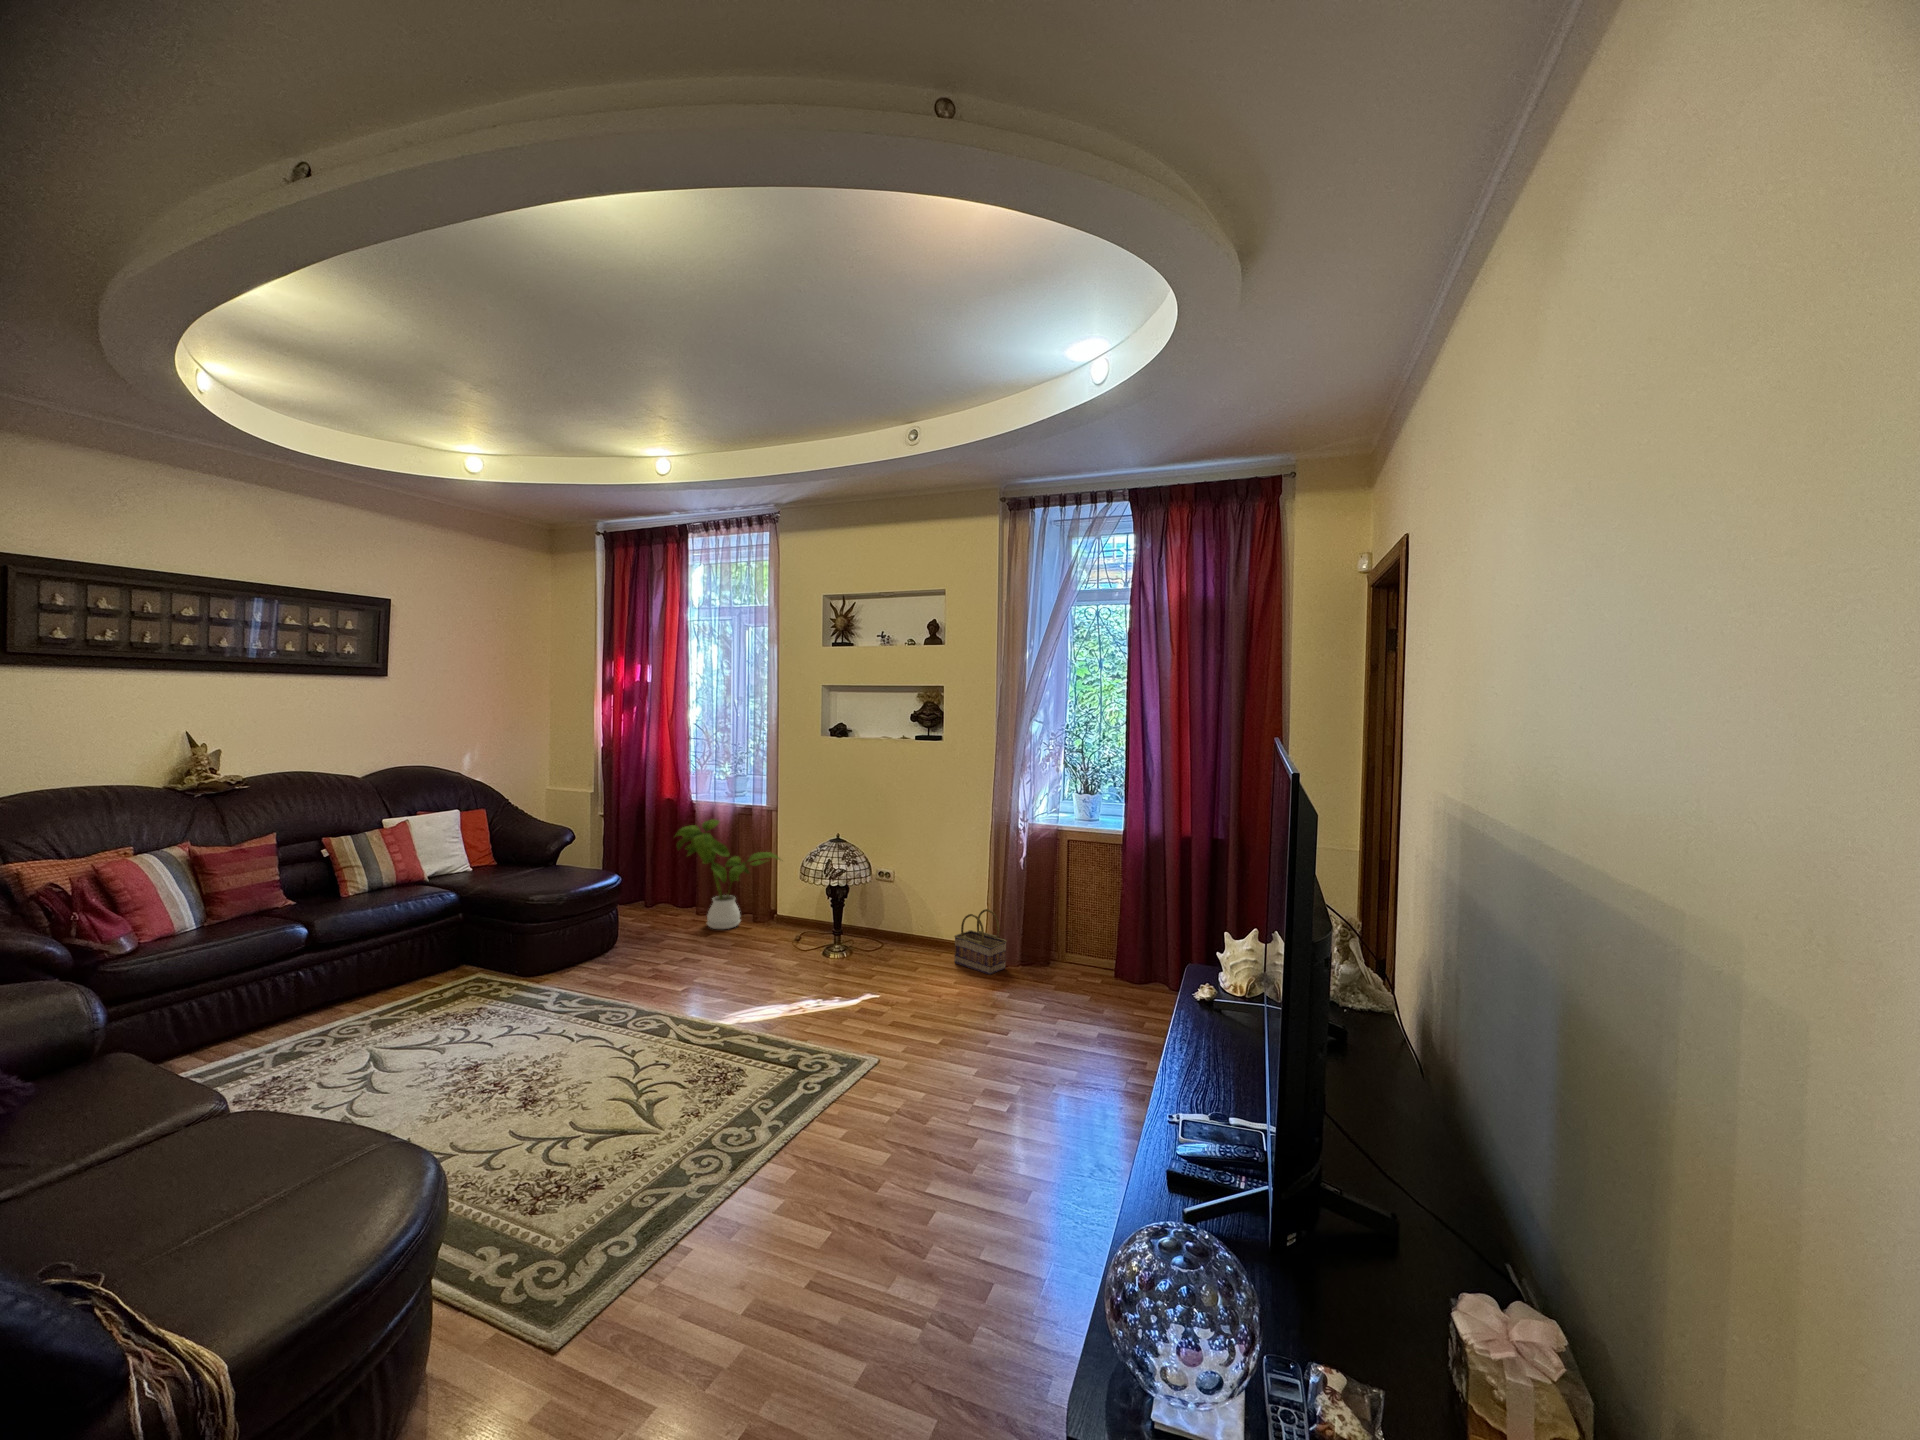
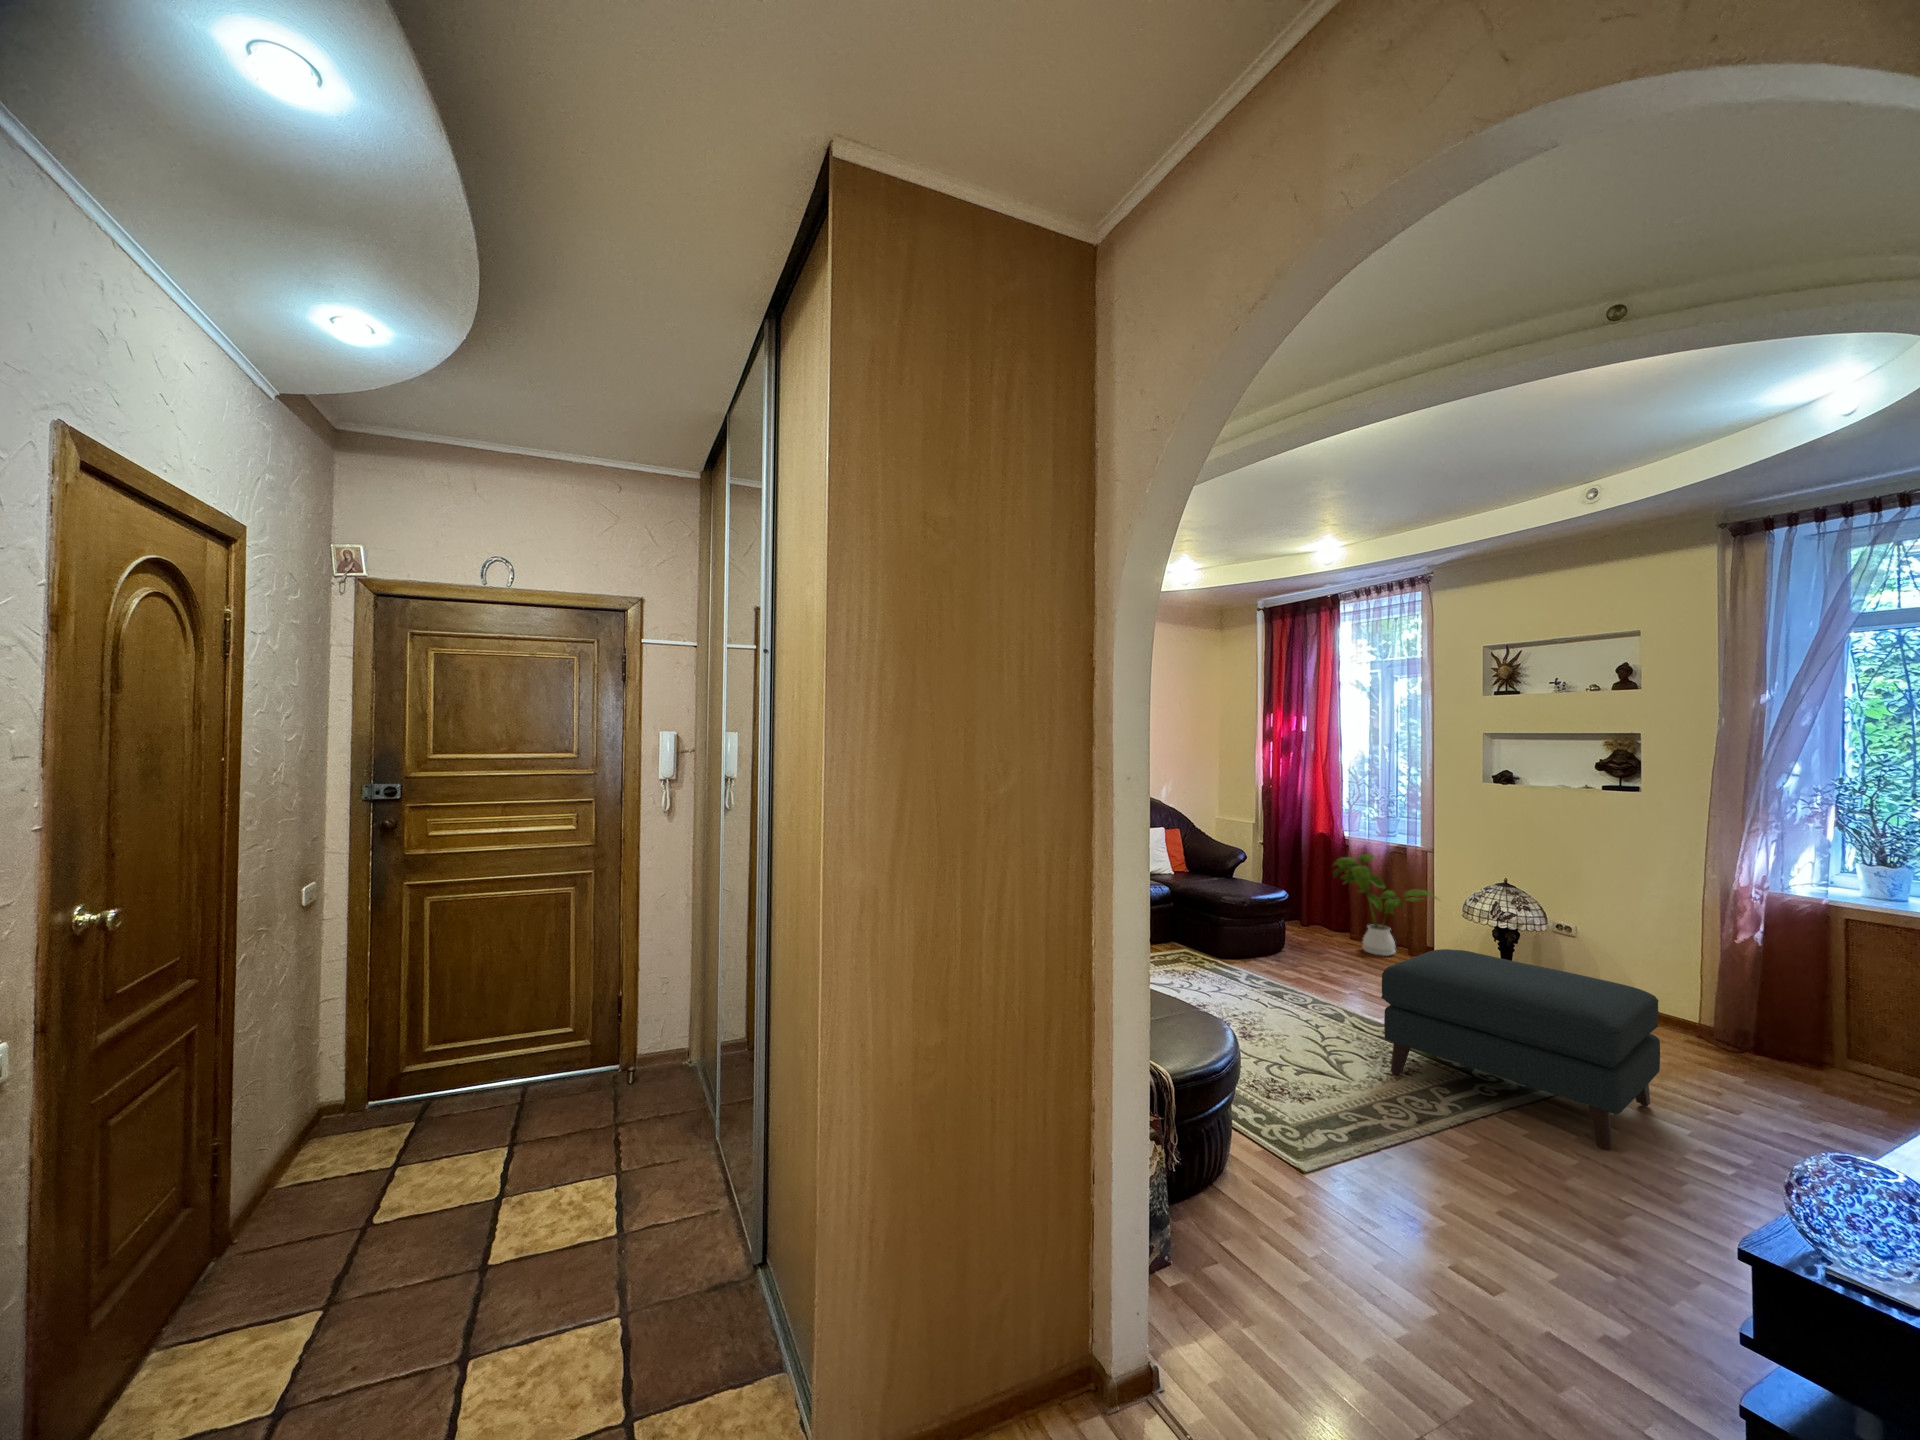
basket: present [954,909,1007,975] -> none [1663,986,1746,1060]
ottoman: none [700,924,956,1123] -> present [1381,949,1660,1151]

